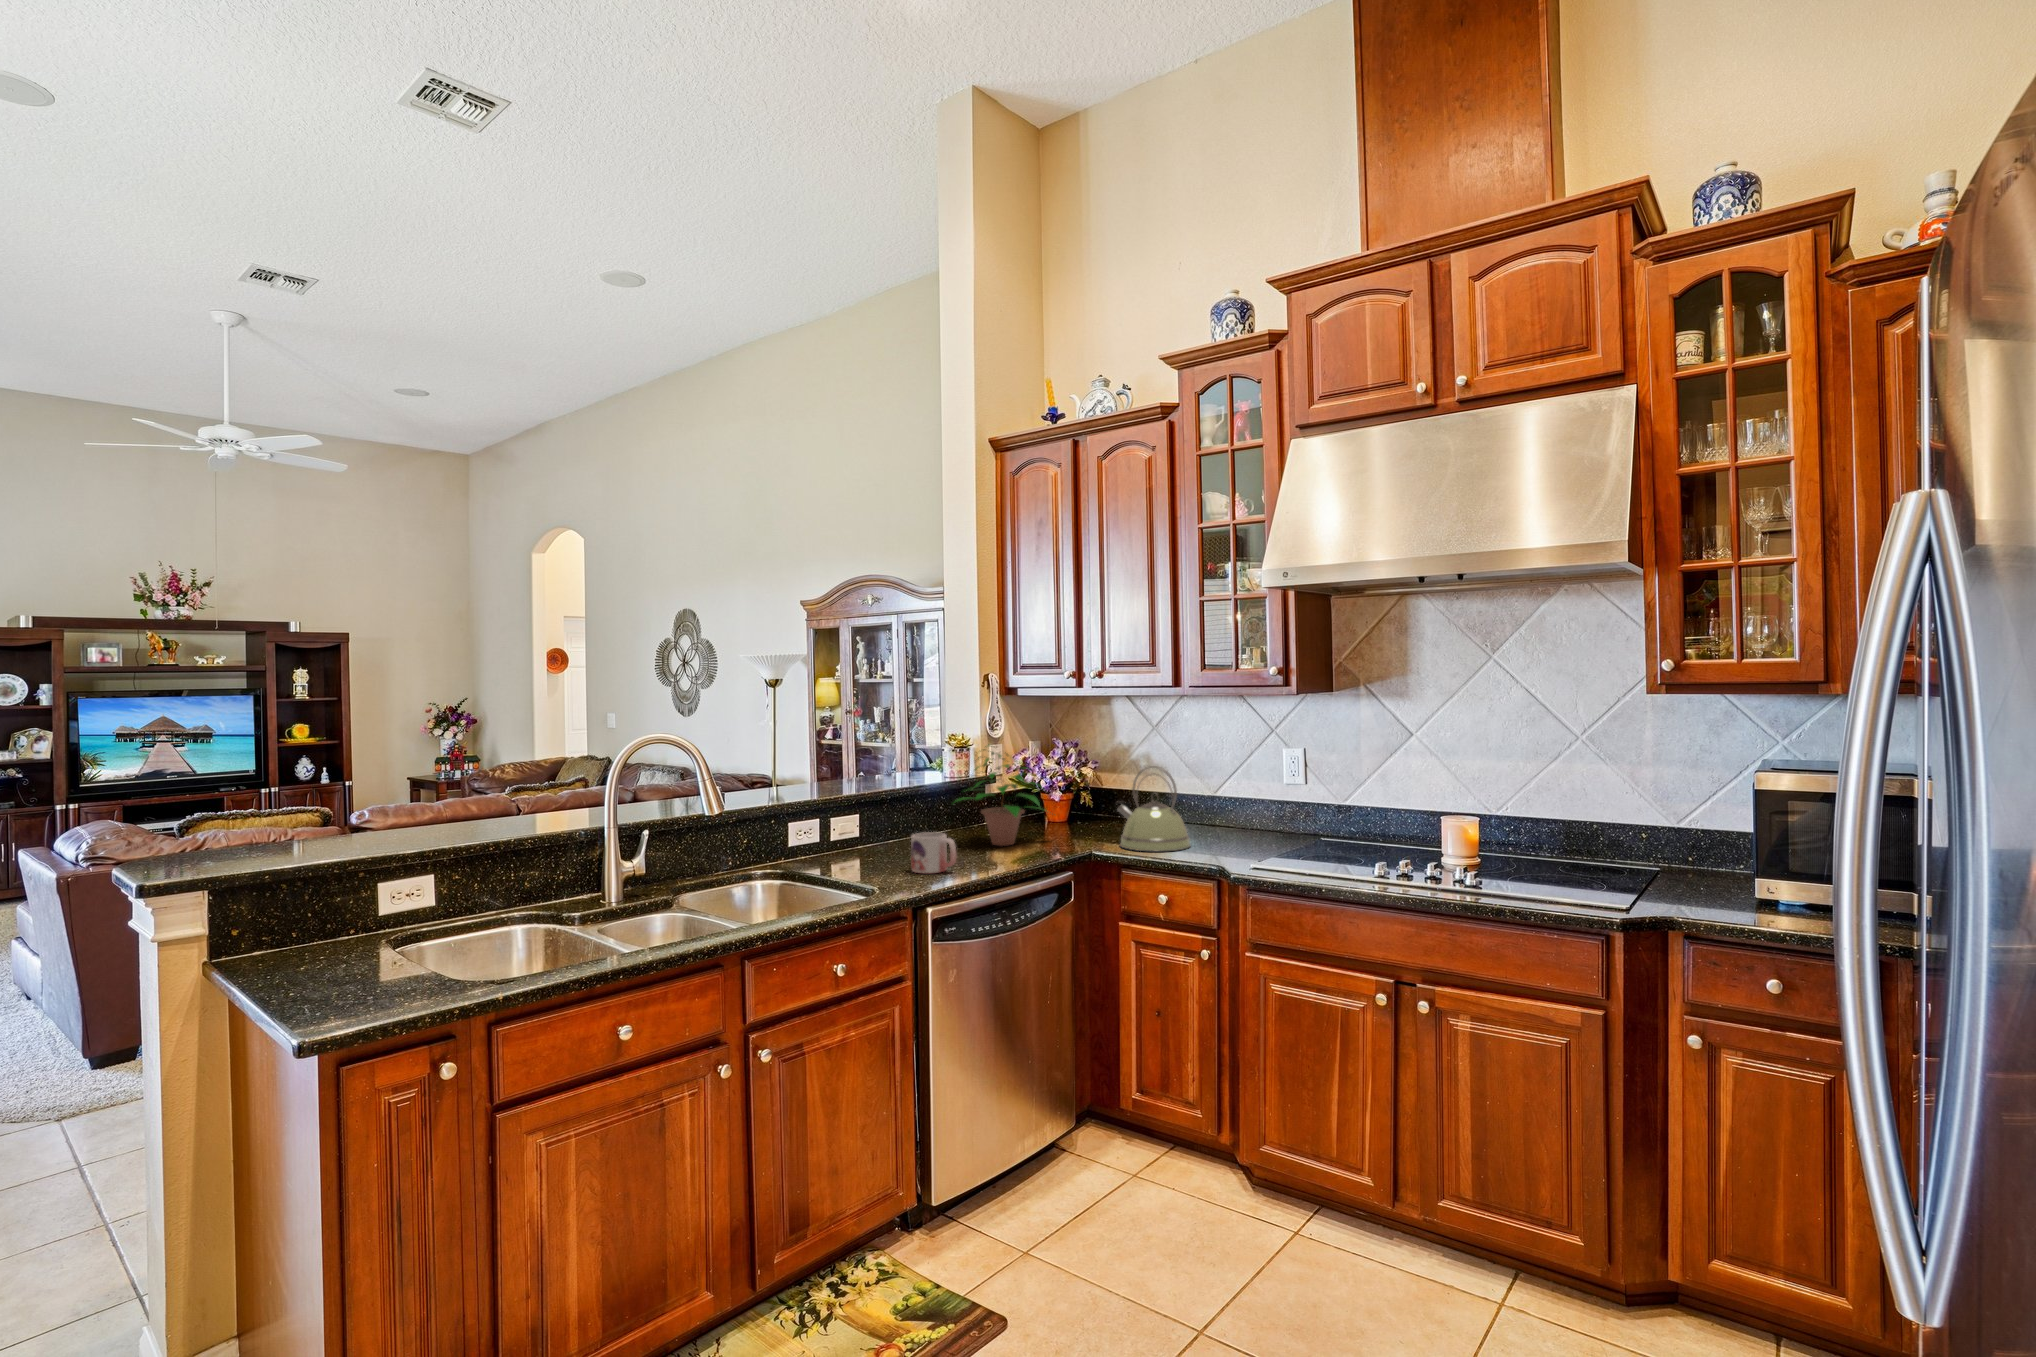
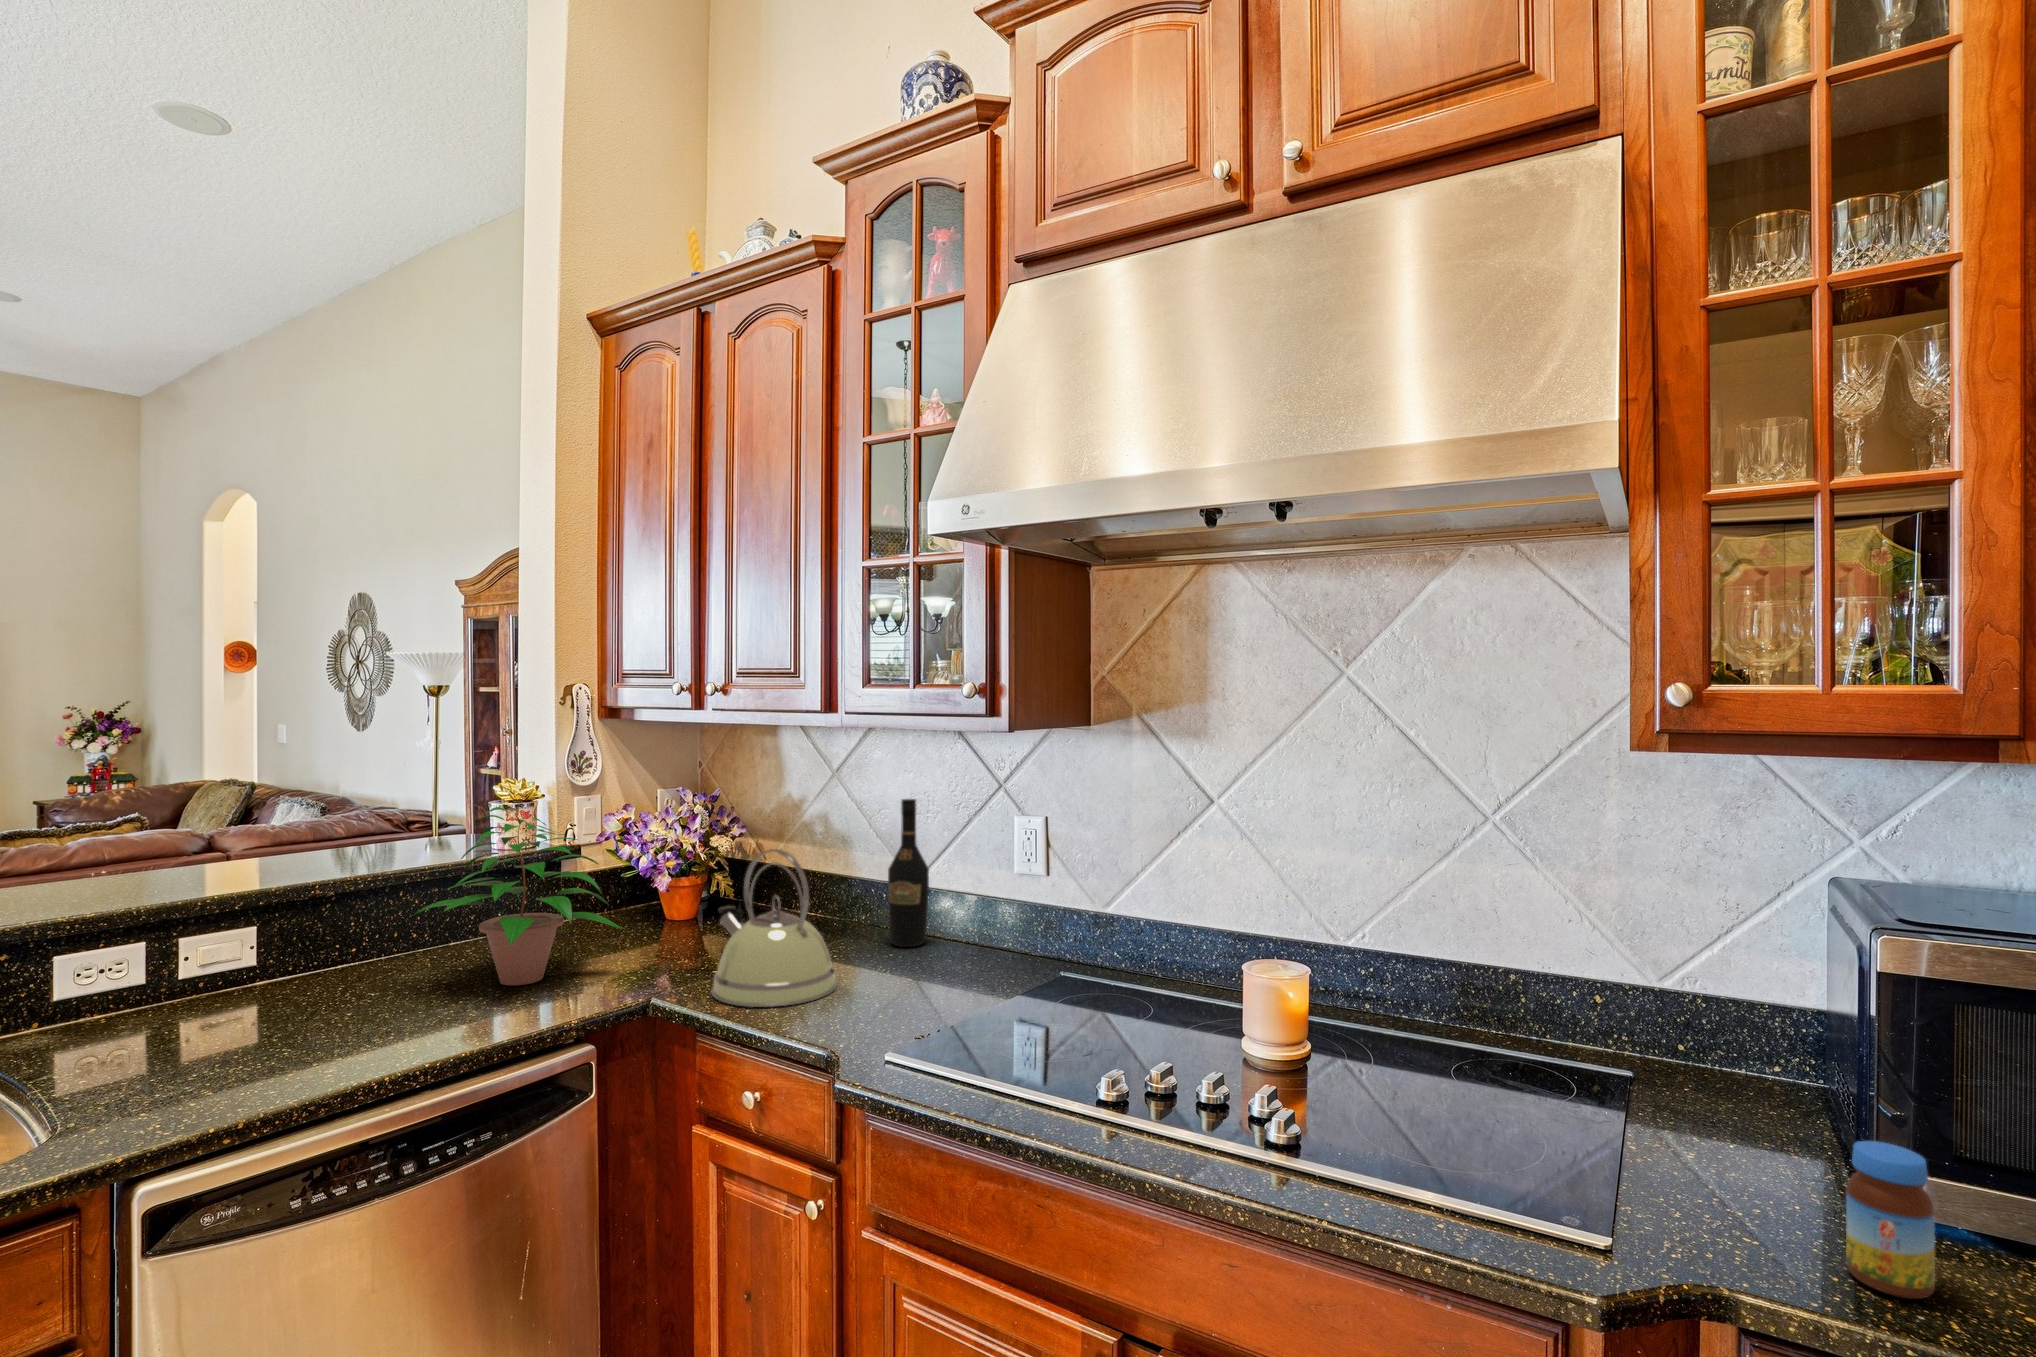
wine bottle: none [1200,741,1225,831] -> present [888,799,929,947]
mug: present [911,832,957,873] -> none [223,988,309,1080]
jar: none [1735,857,1771,917] -> present [1846,1141,1935,1299]

